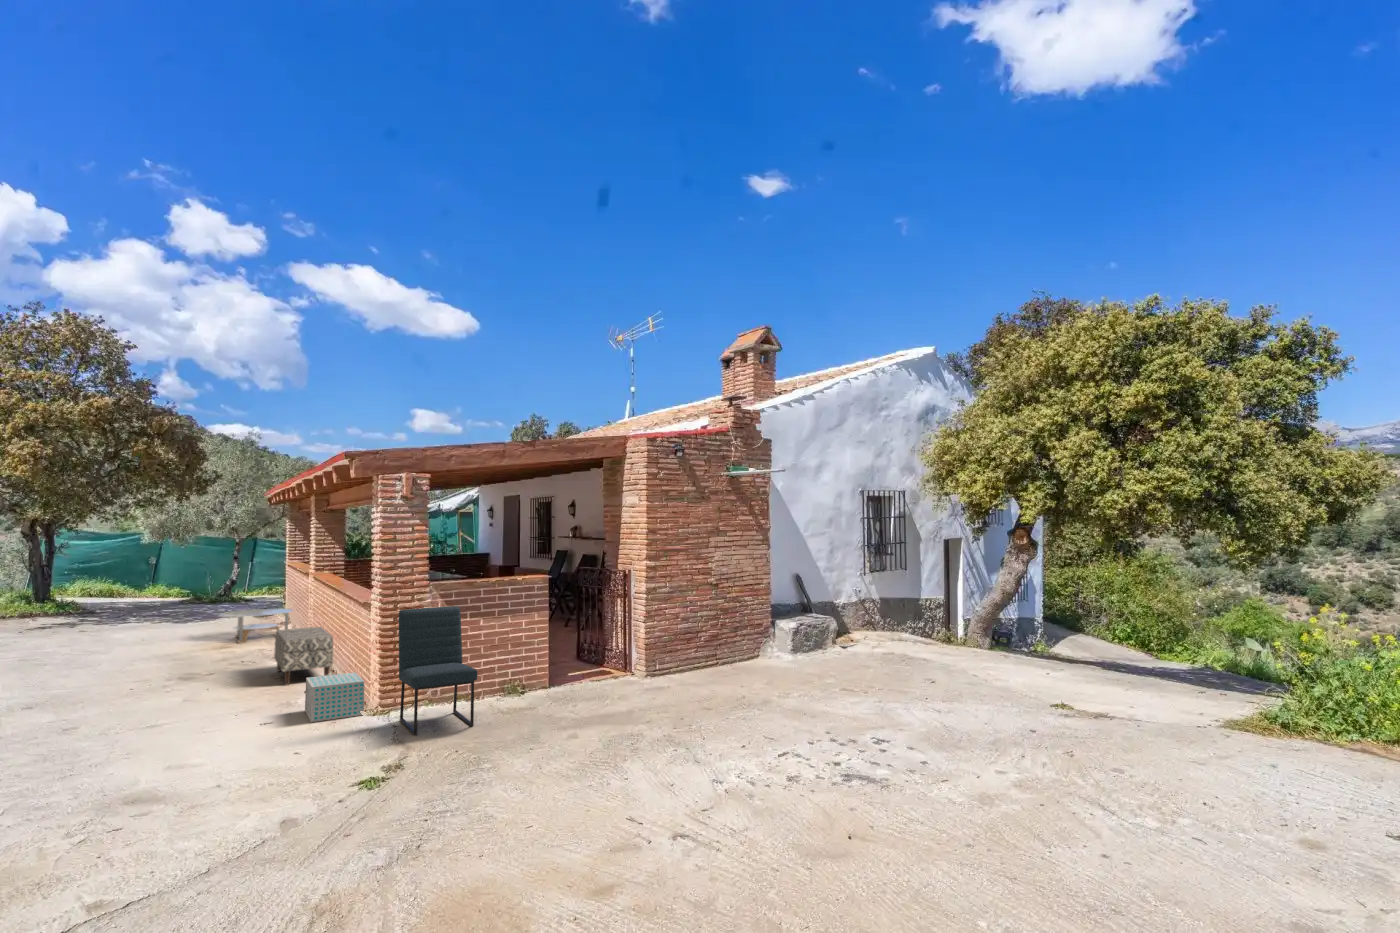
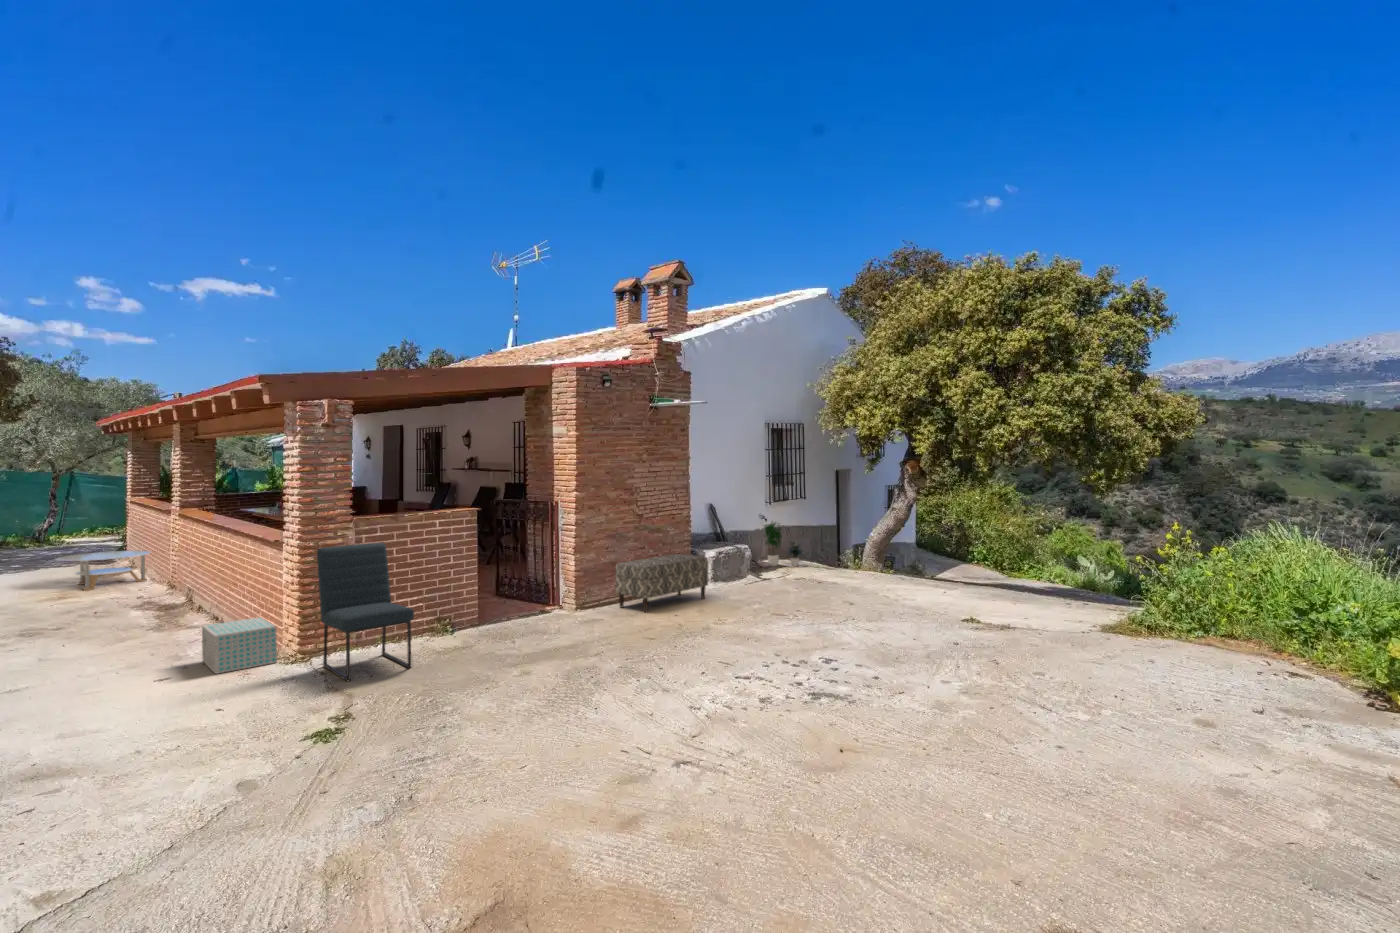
potted plant: none [857,590,903,641] -> present [765,523,802,566]
bench: present [274,627,333,686] -> present [615,554,708,612]

